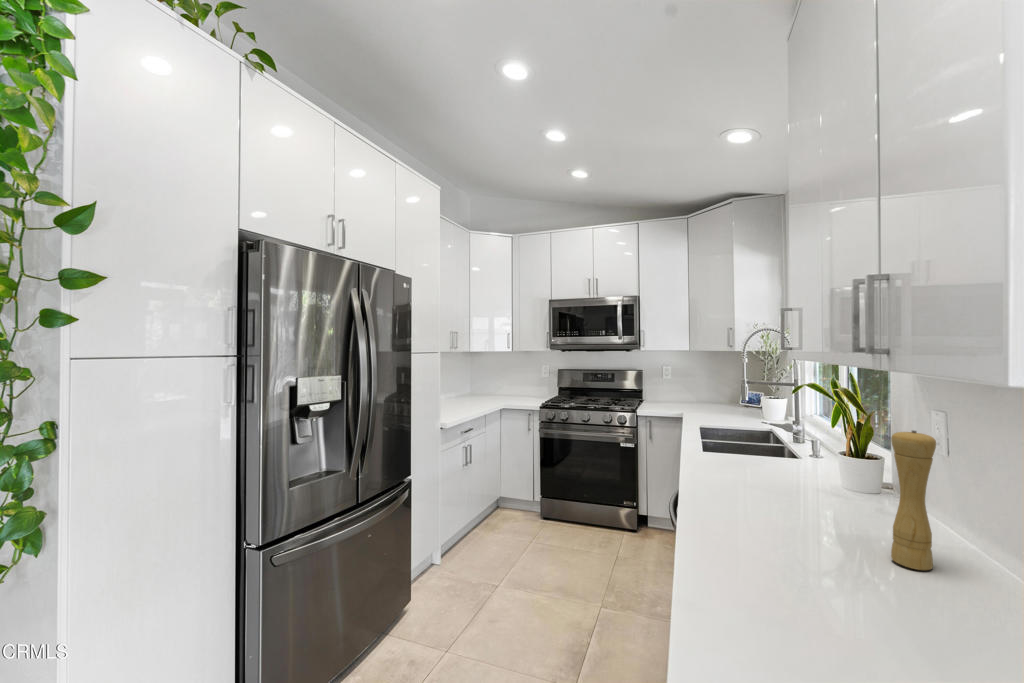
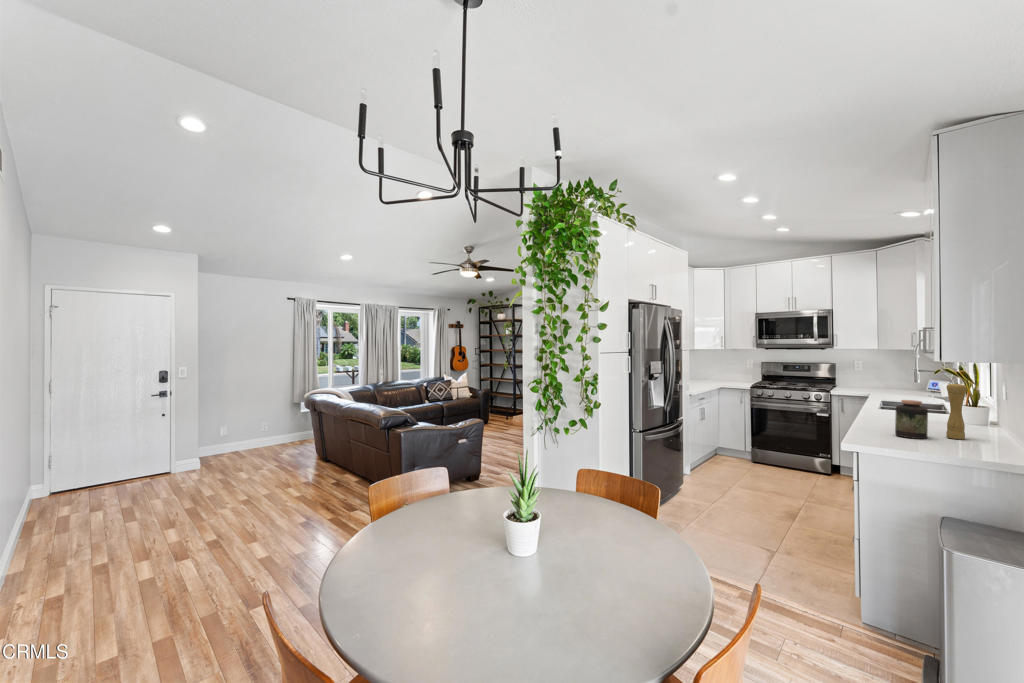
jar: none [794,473,867,581] -> present [895,400,928,439]

